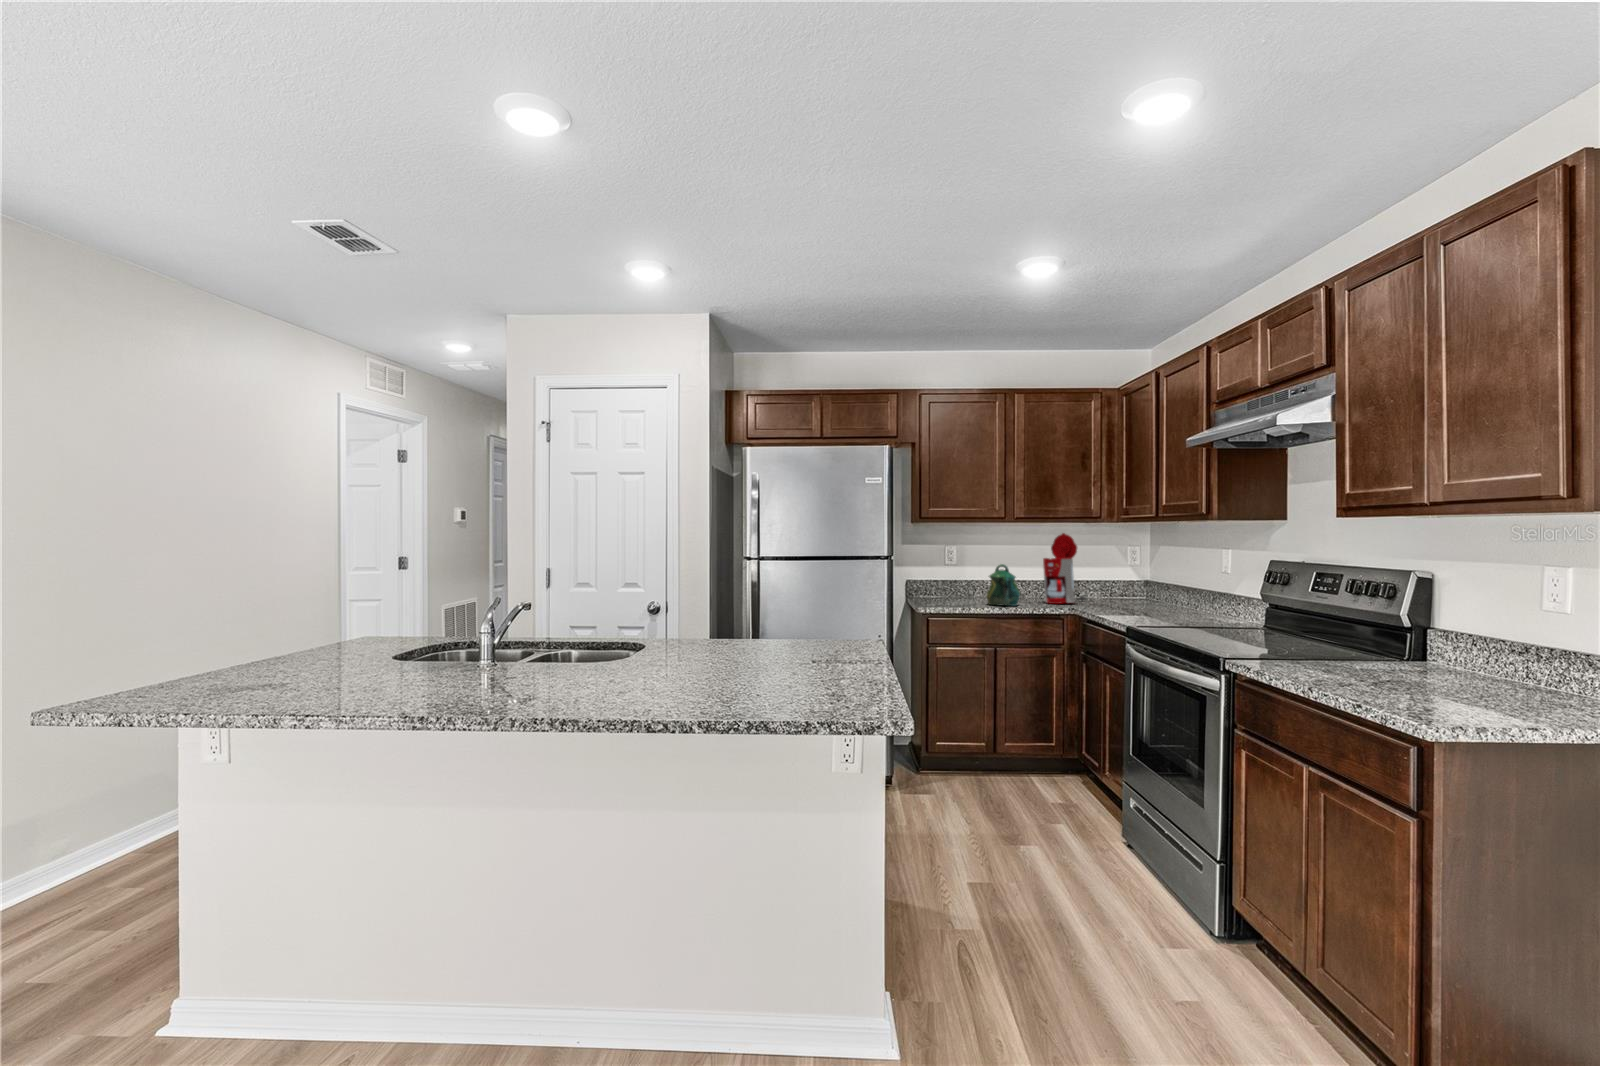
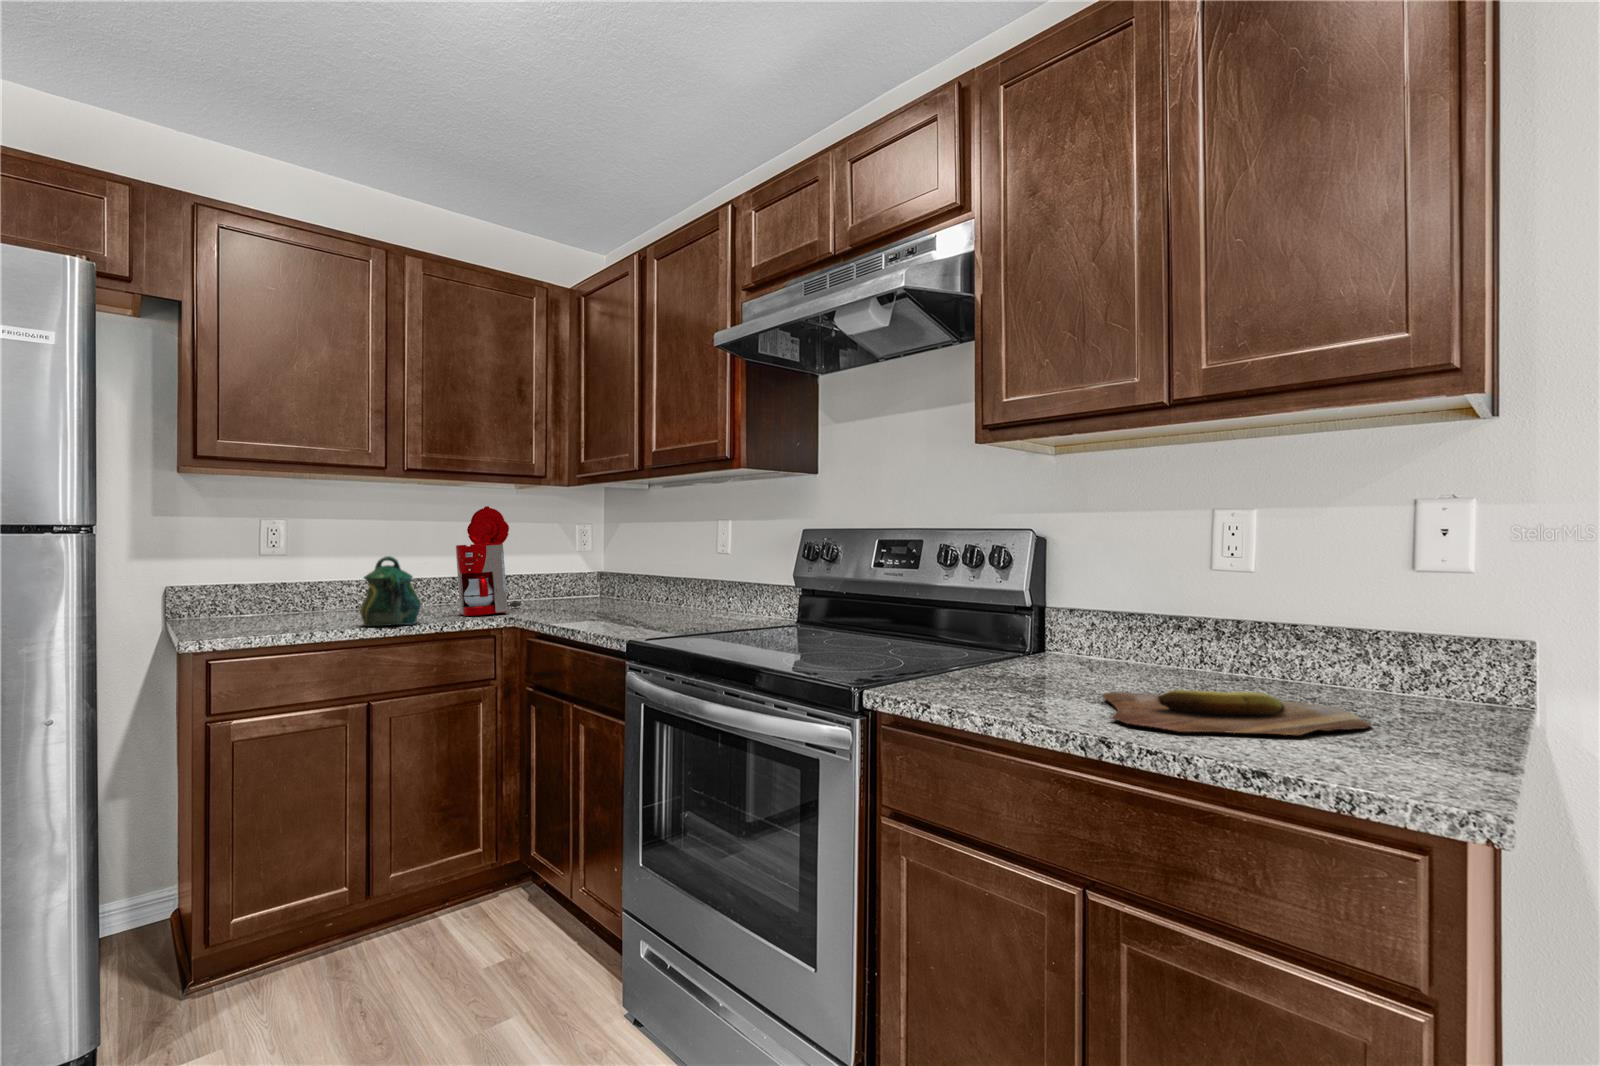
cutting board: none [1360,679,1554,712] -> present [1102,689,1370,735]

